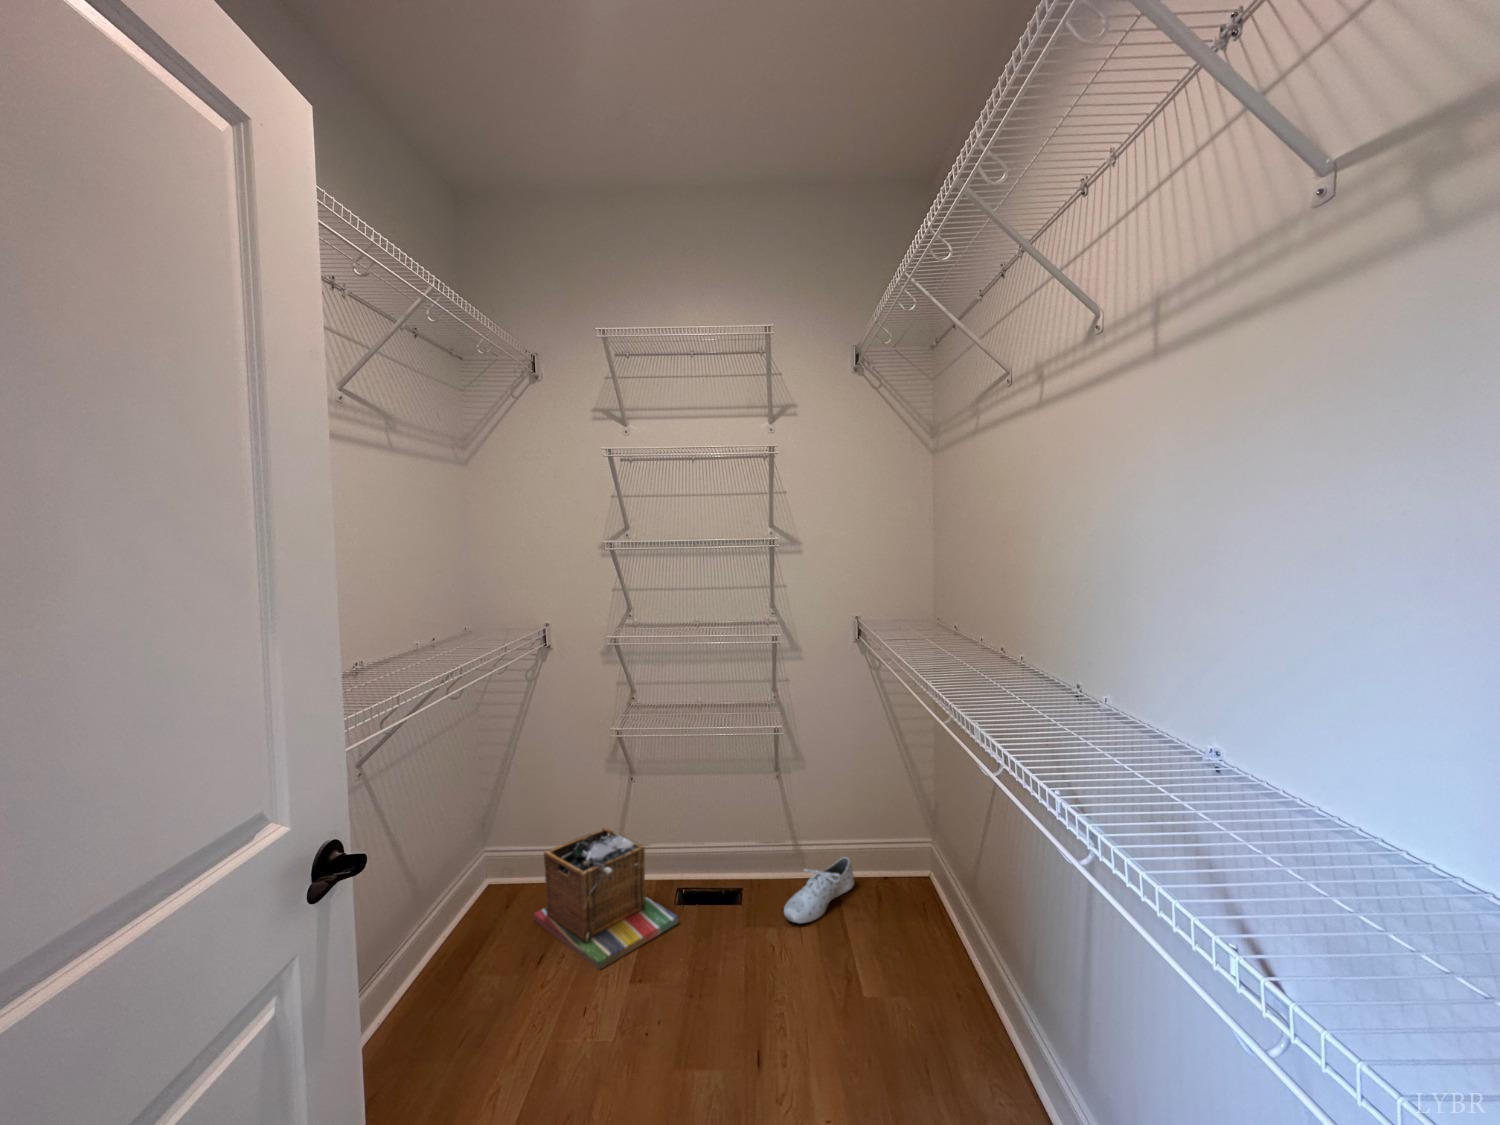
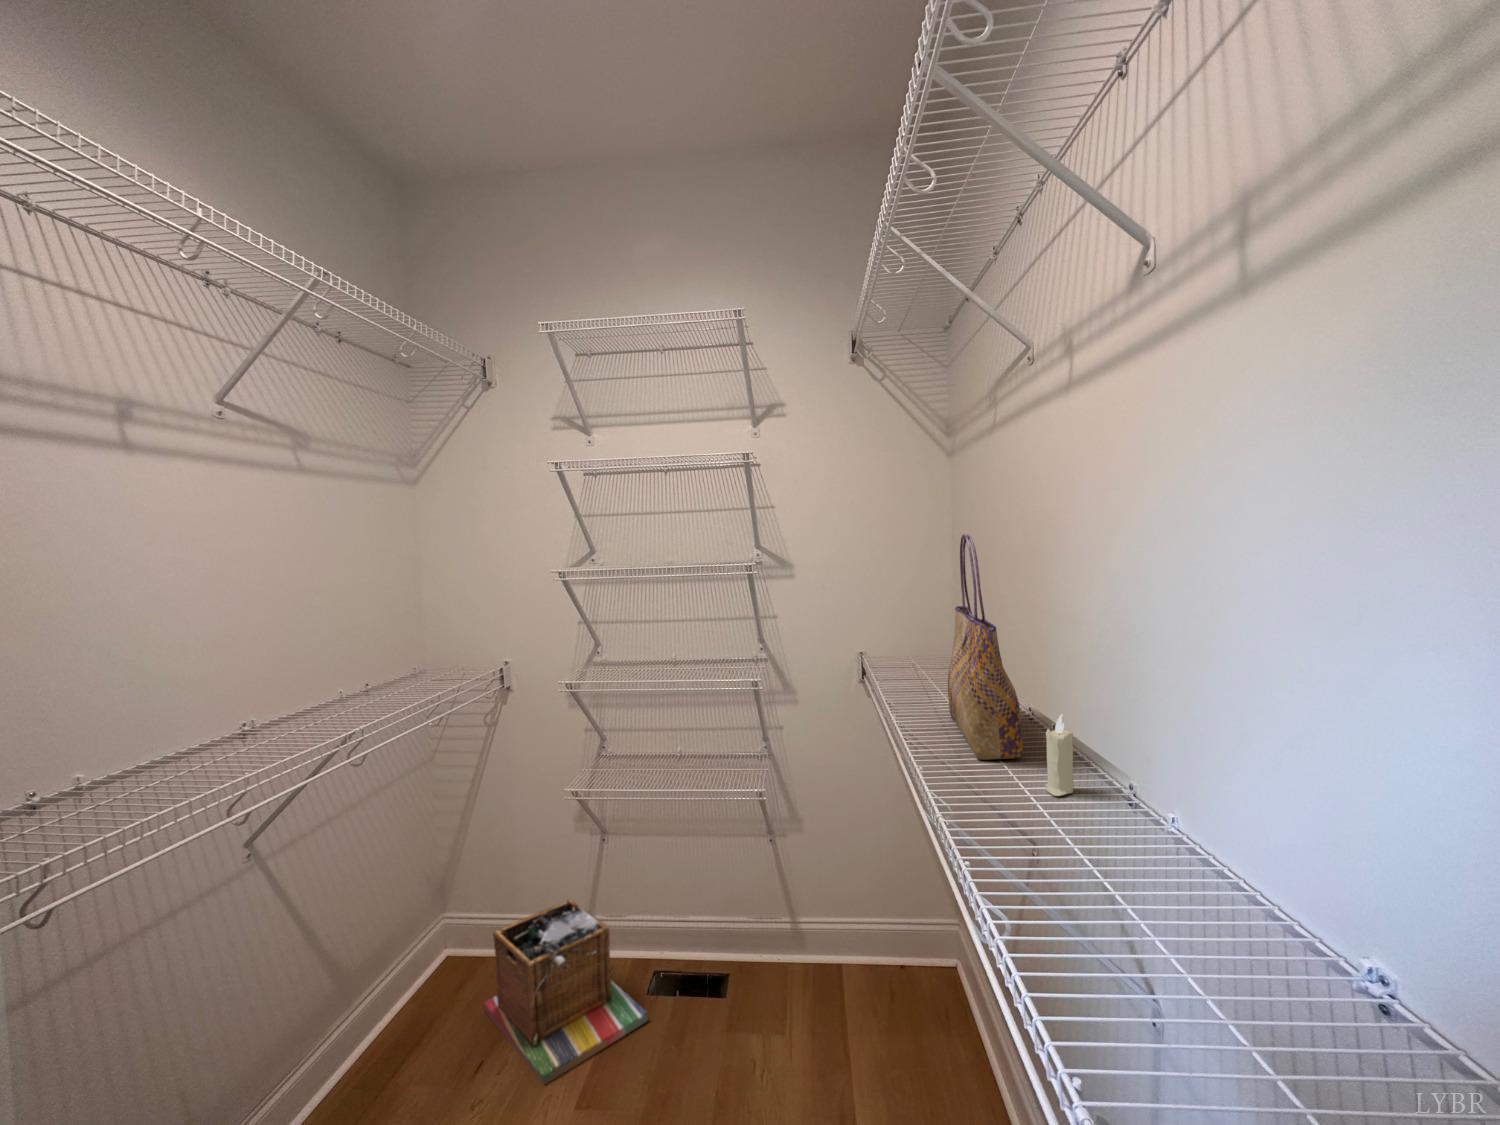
tote bag: none [942,513,1005,682] -> present [948,534,1023,760]
candle: none [1024,642,1045,700] -> present [1045,715,1074,796]
shoe: present [784,857,854,923] -> none [773,939,864,1027]

